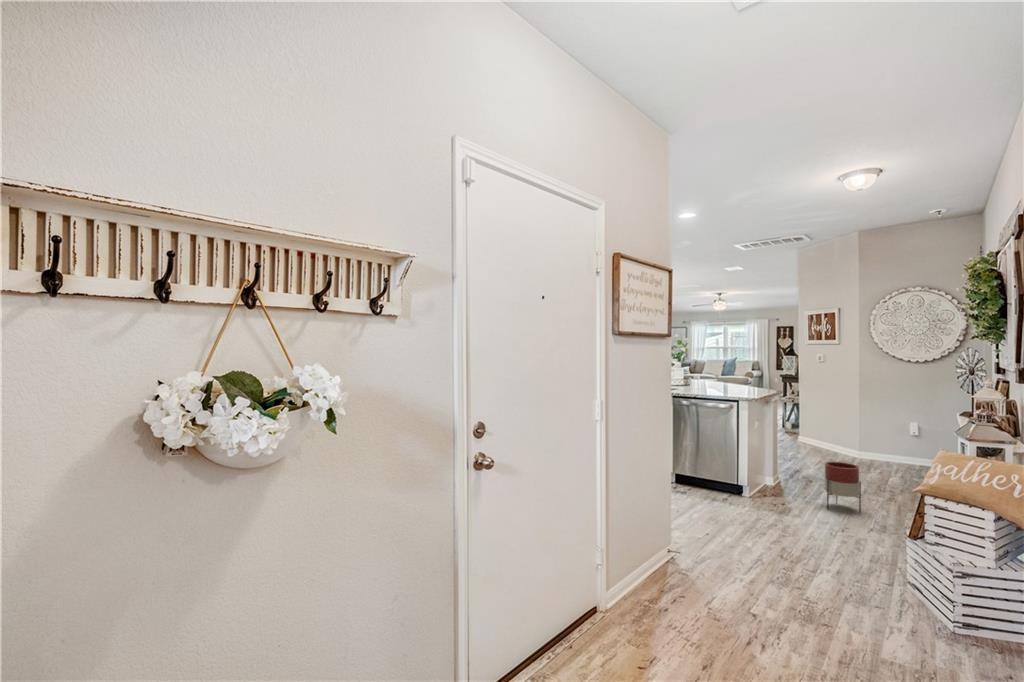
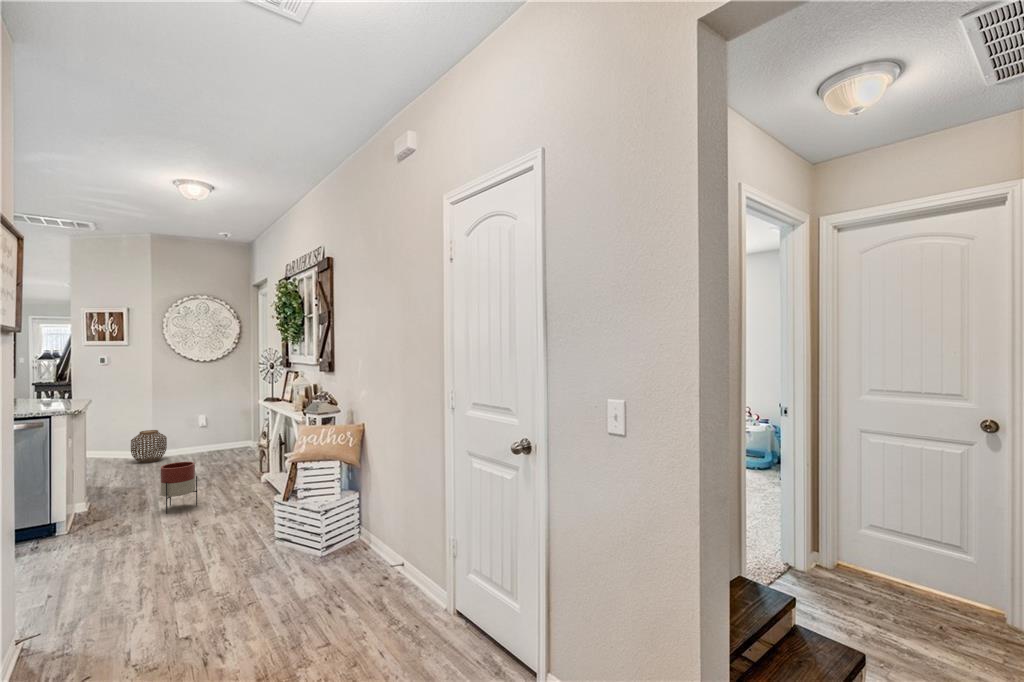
woven basket: none [837,427,871,460] -> present [131,430,167,463]

